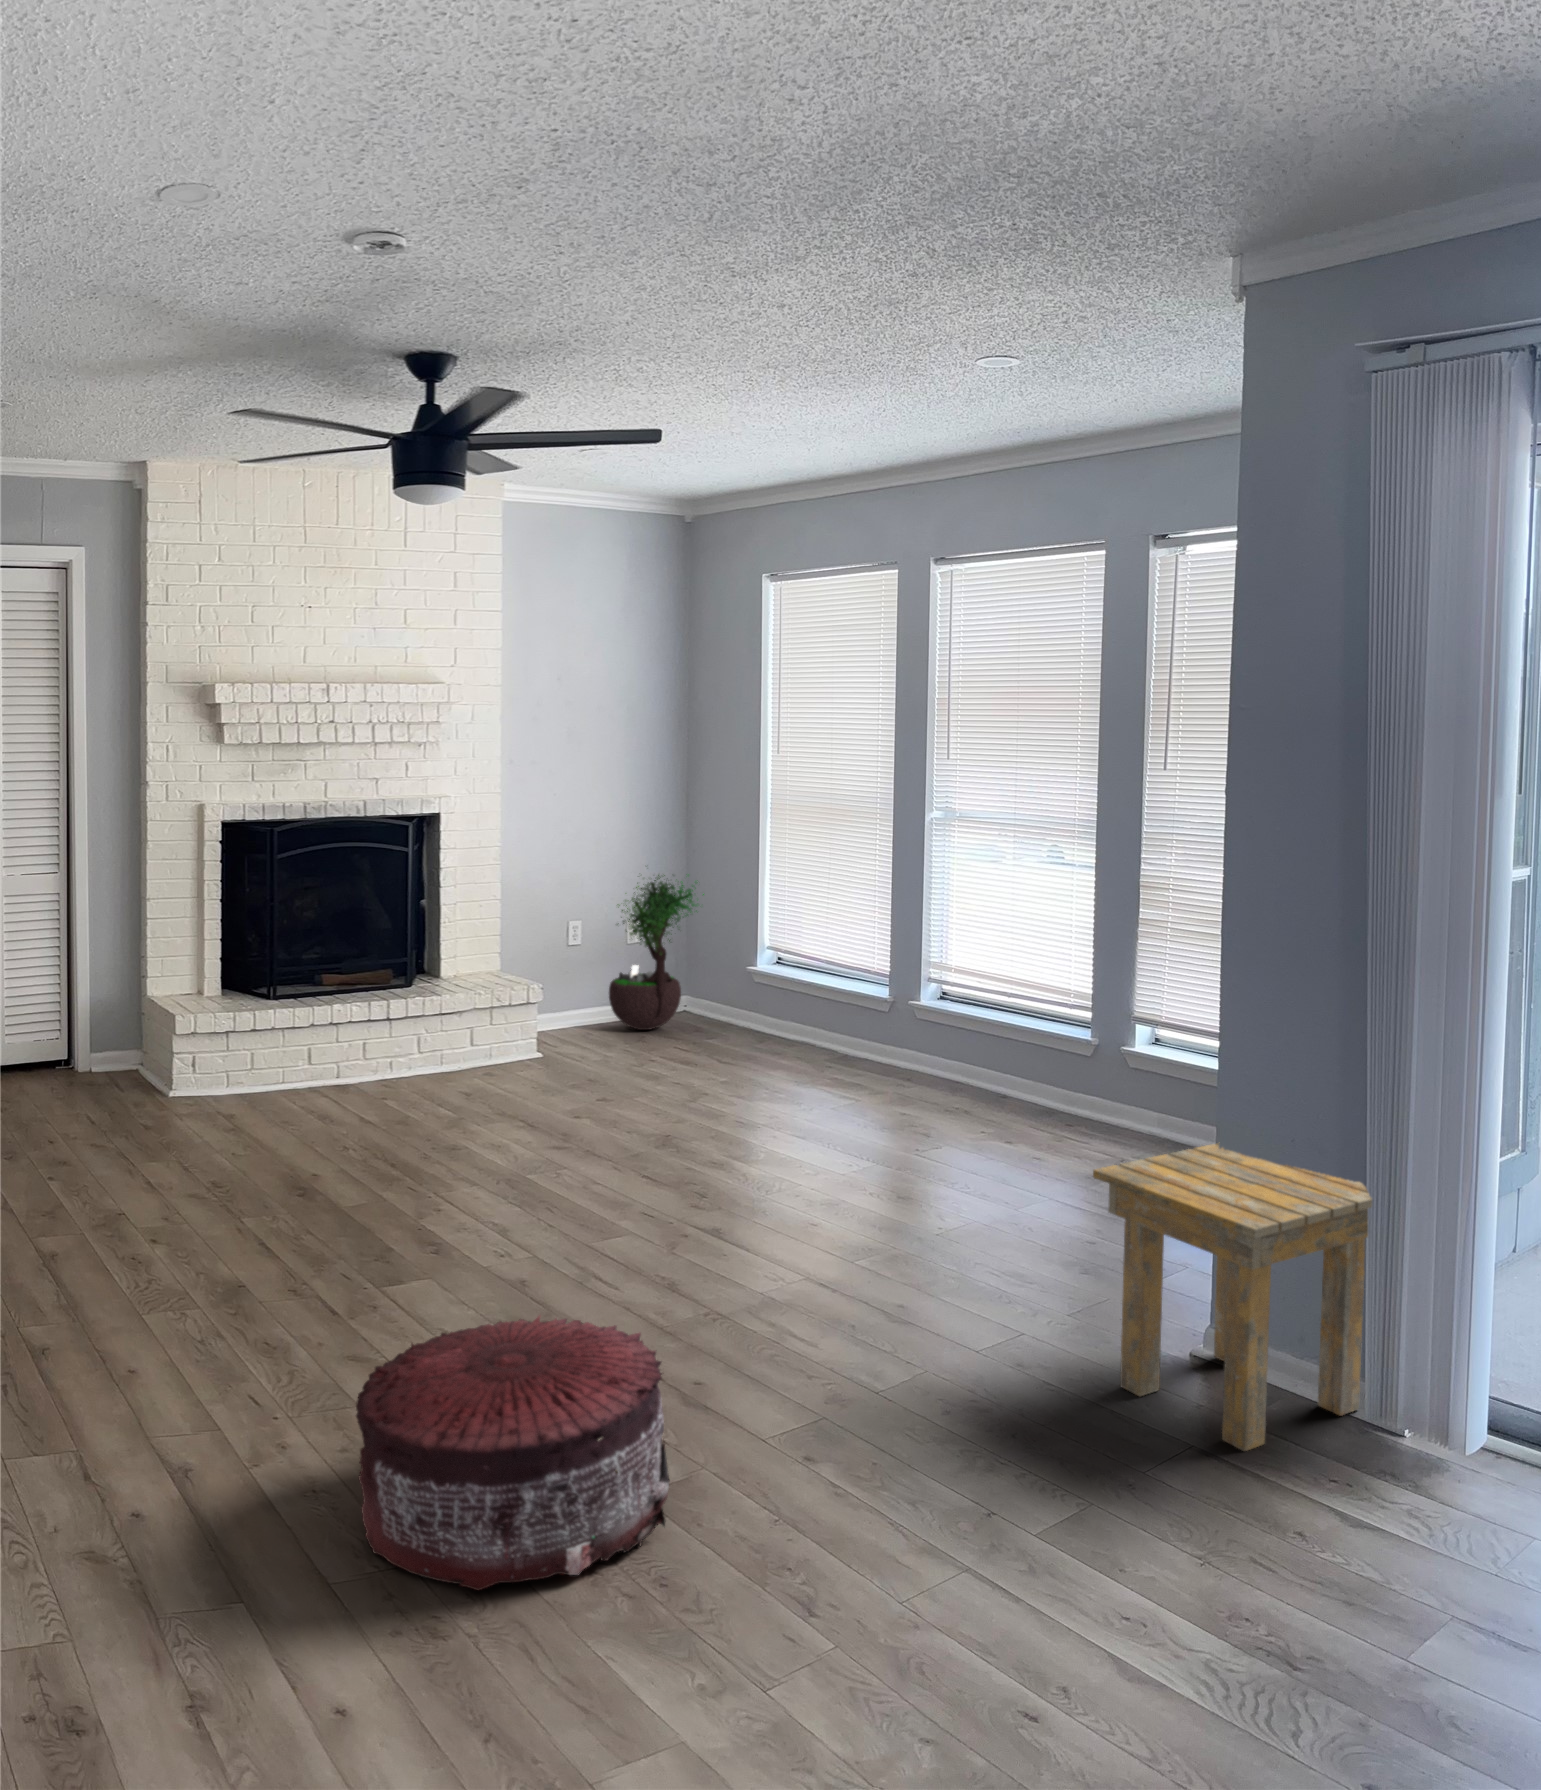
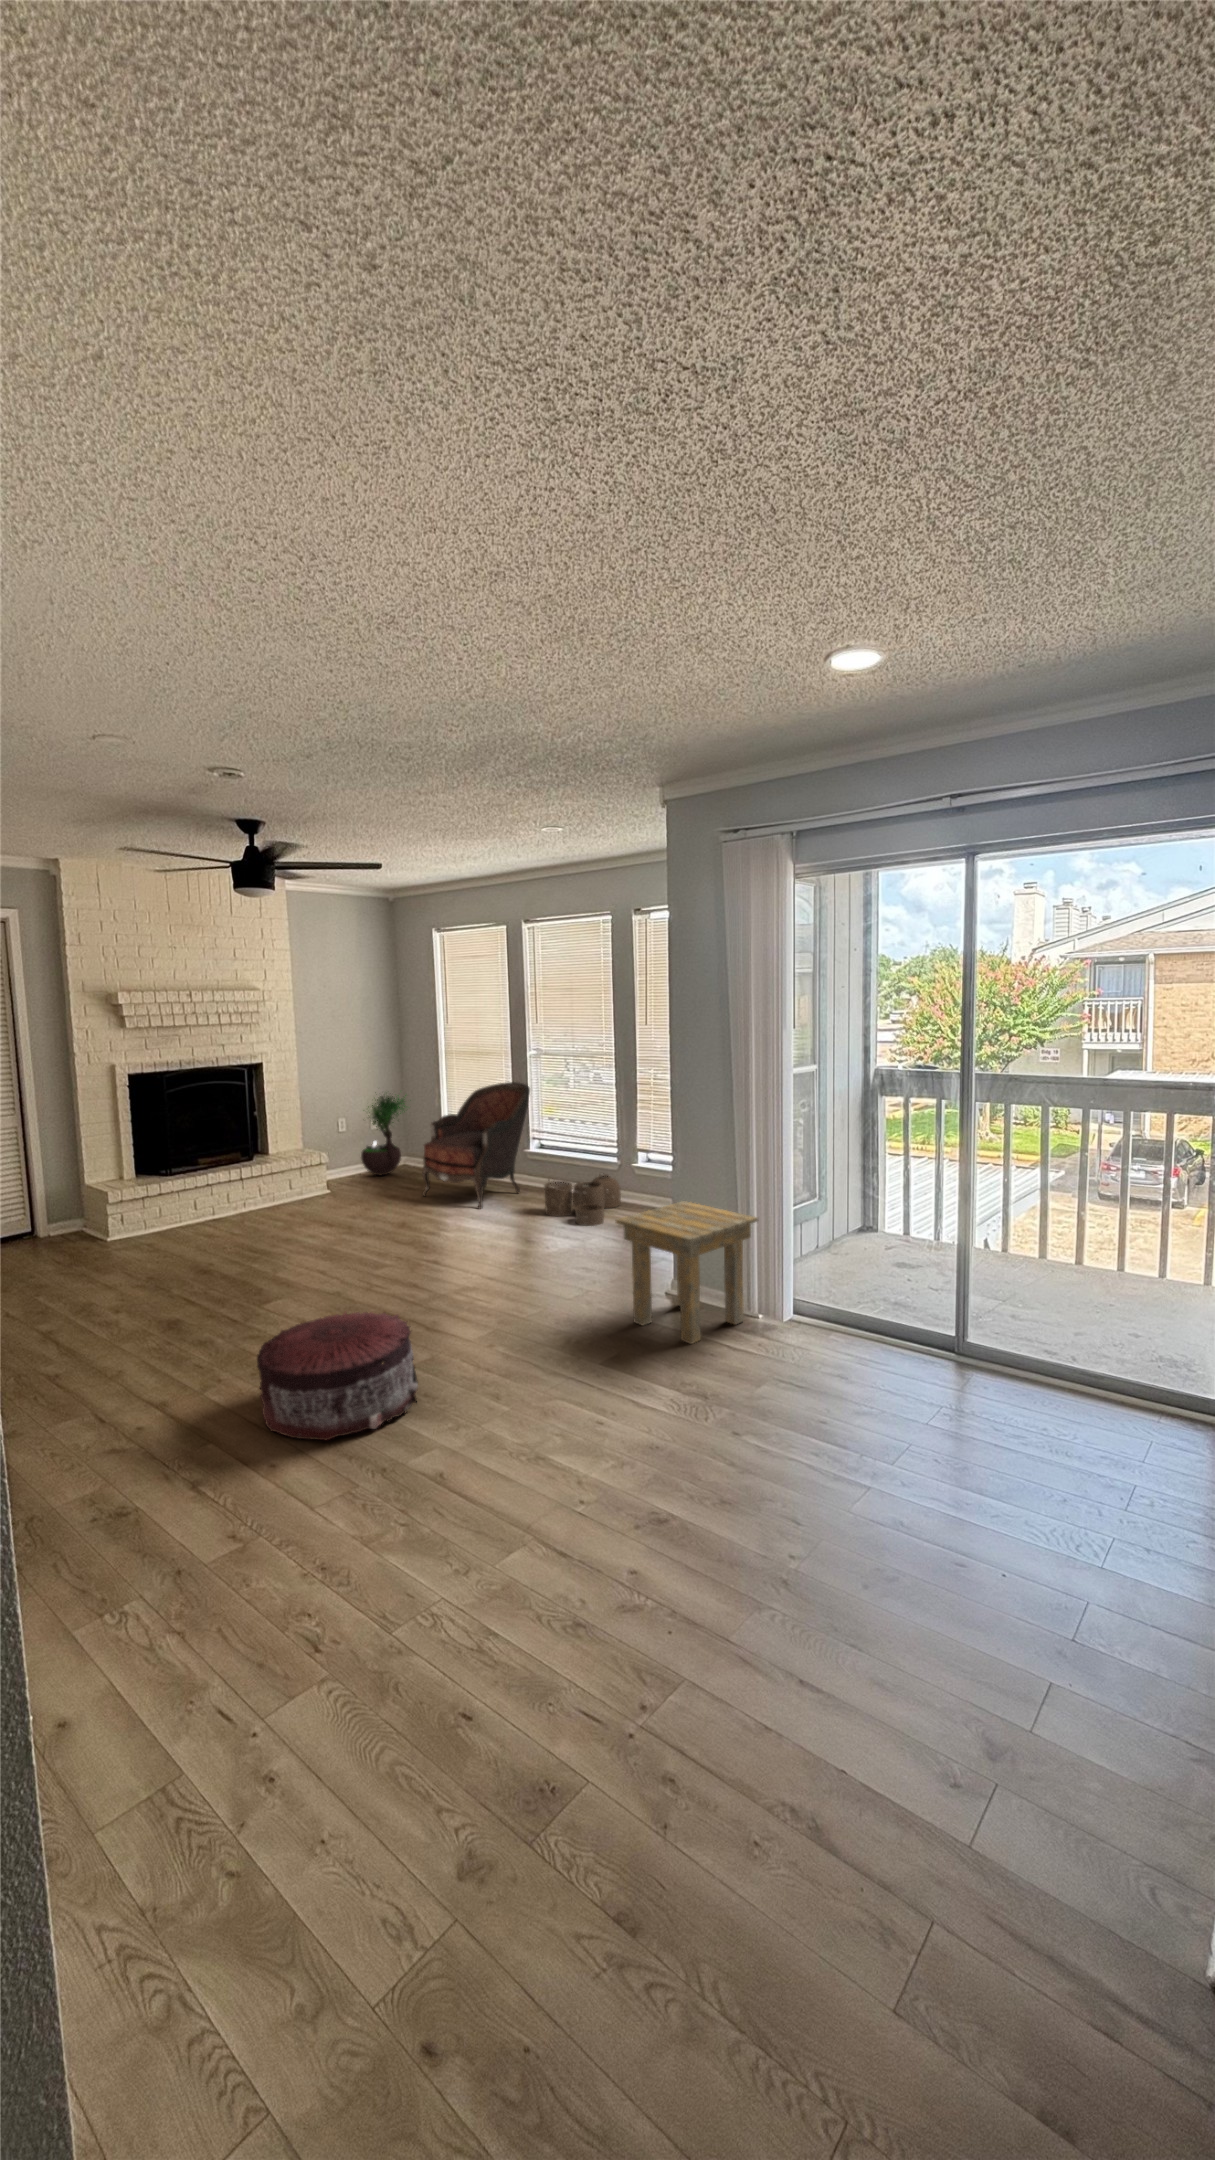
armchair: none [714,870,929,1112] -> present [422,1082,530,1209]
woven basket: none [946,1056,1097,1164] -> present [544,1175,621,1226]

